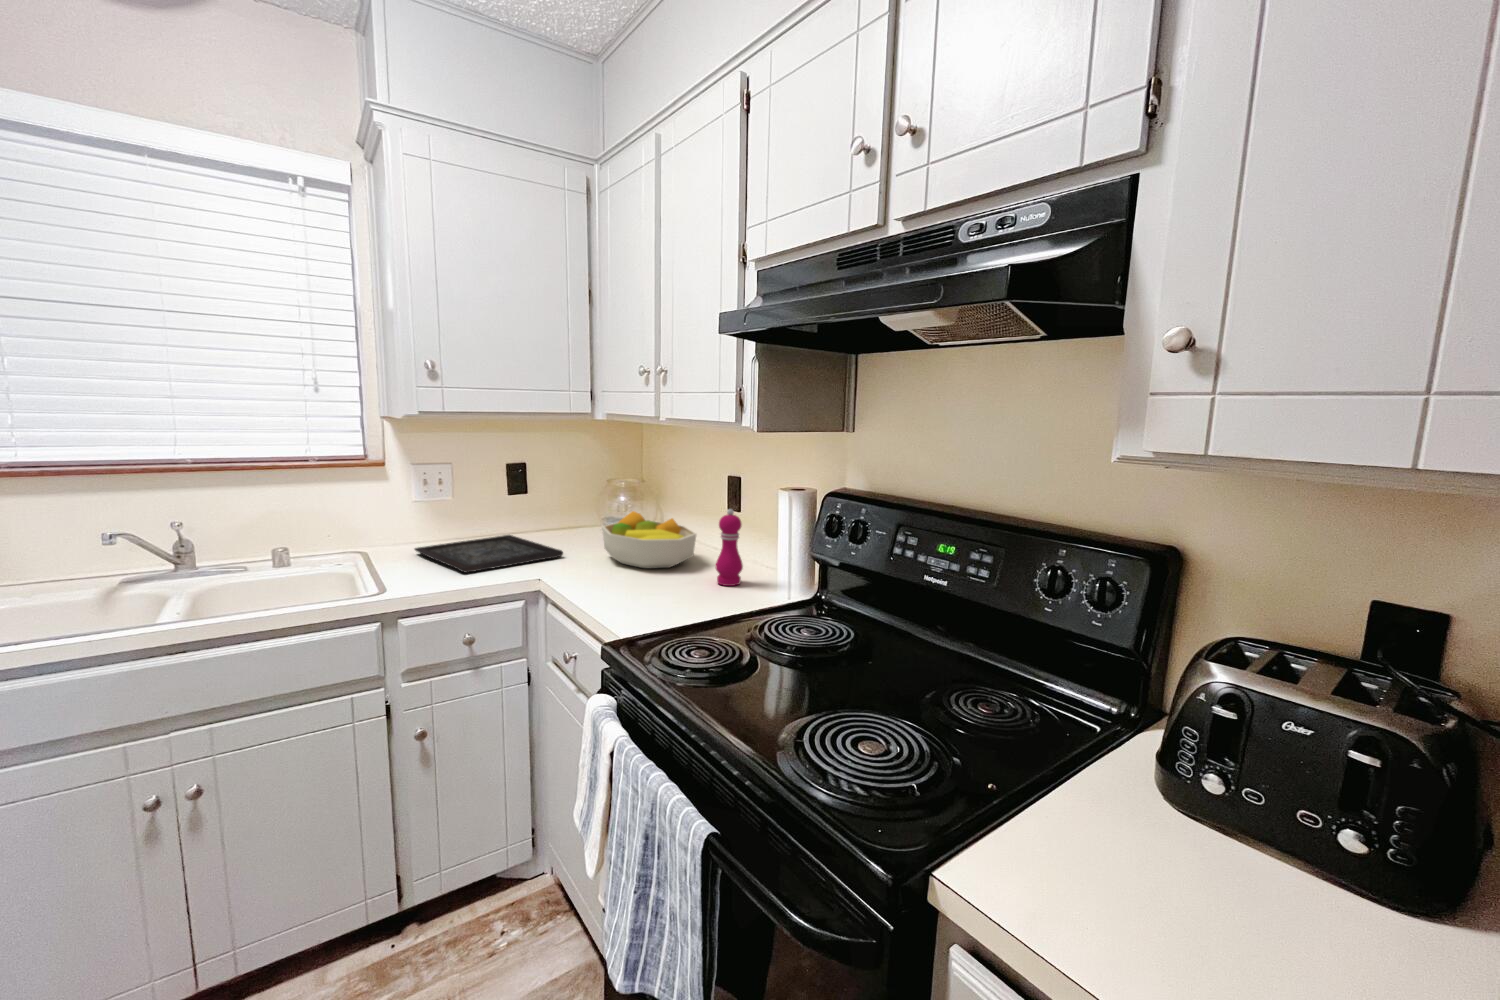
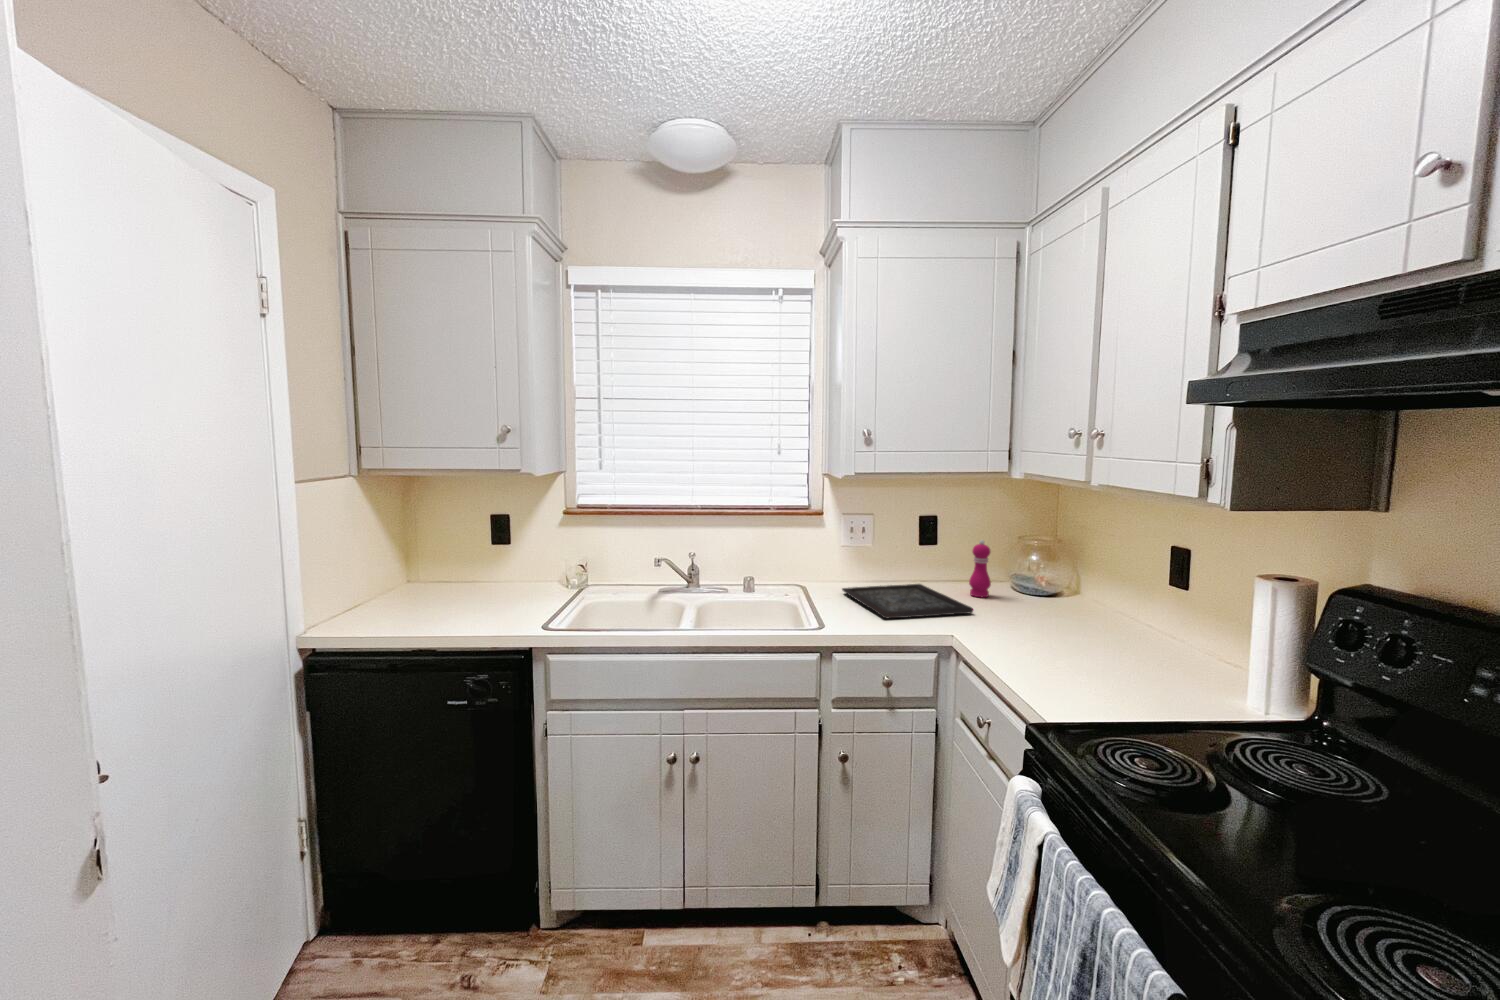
pepper mill: present [716,509,743,586] -> present [969,540,991,597]
fruit bowl: present [602,511,696,569] -> none [1015,576,1128,644]

